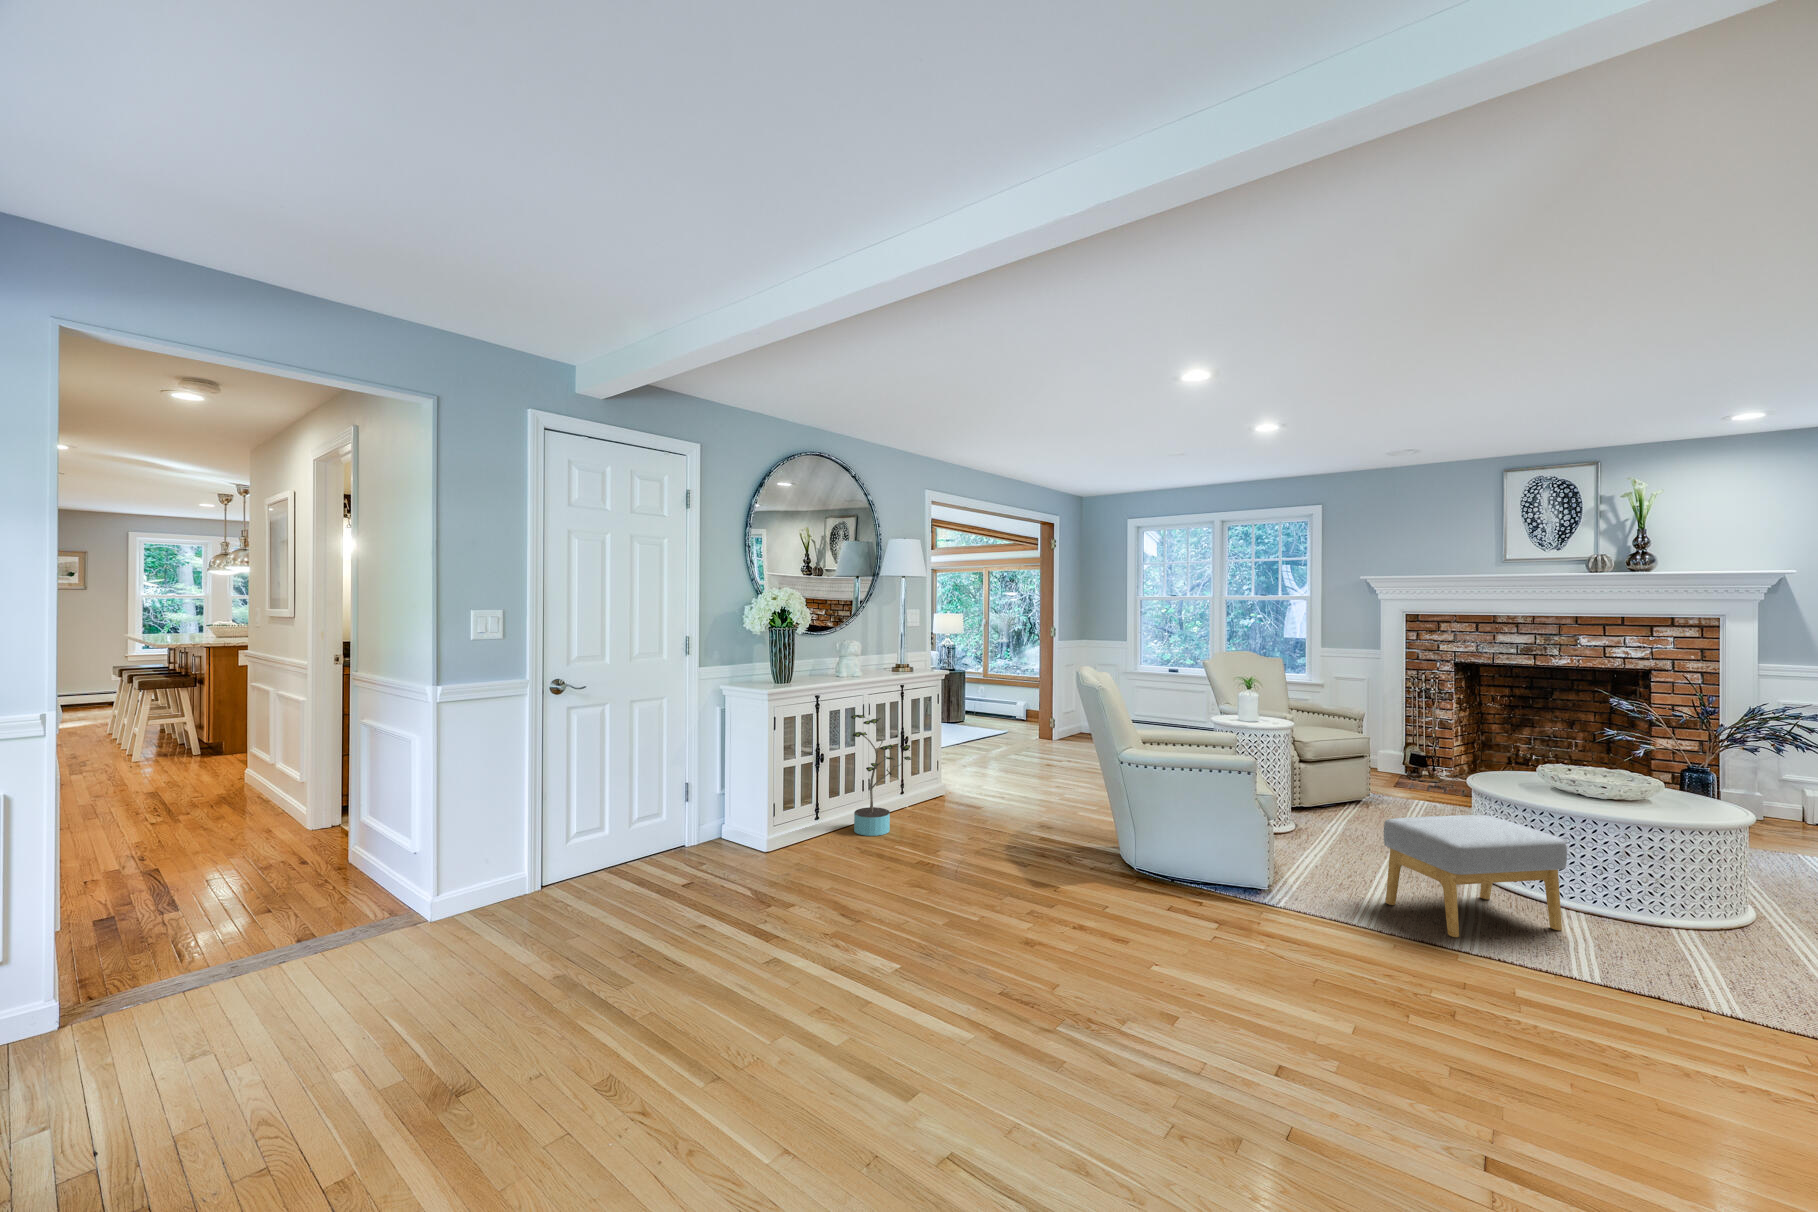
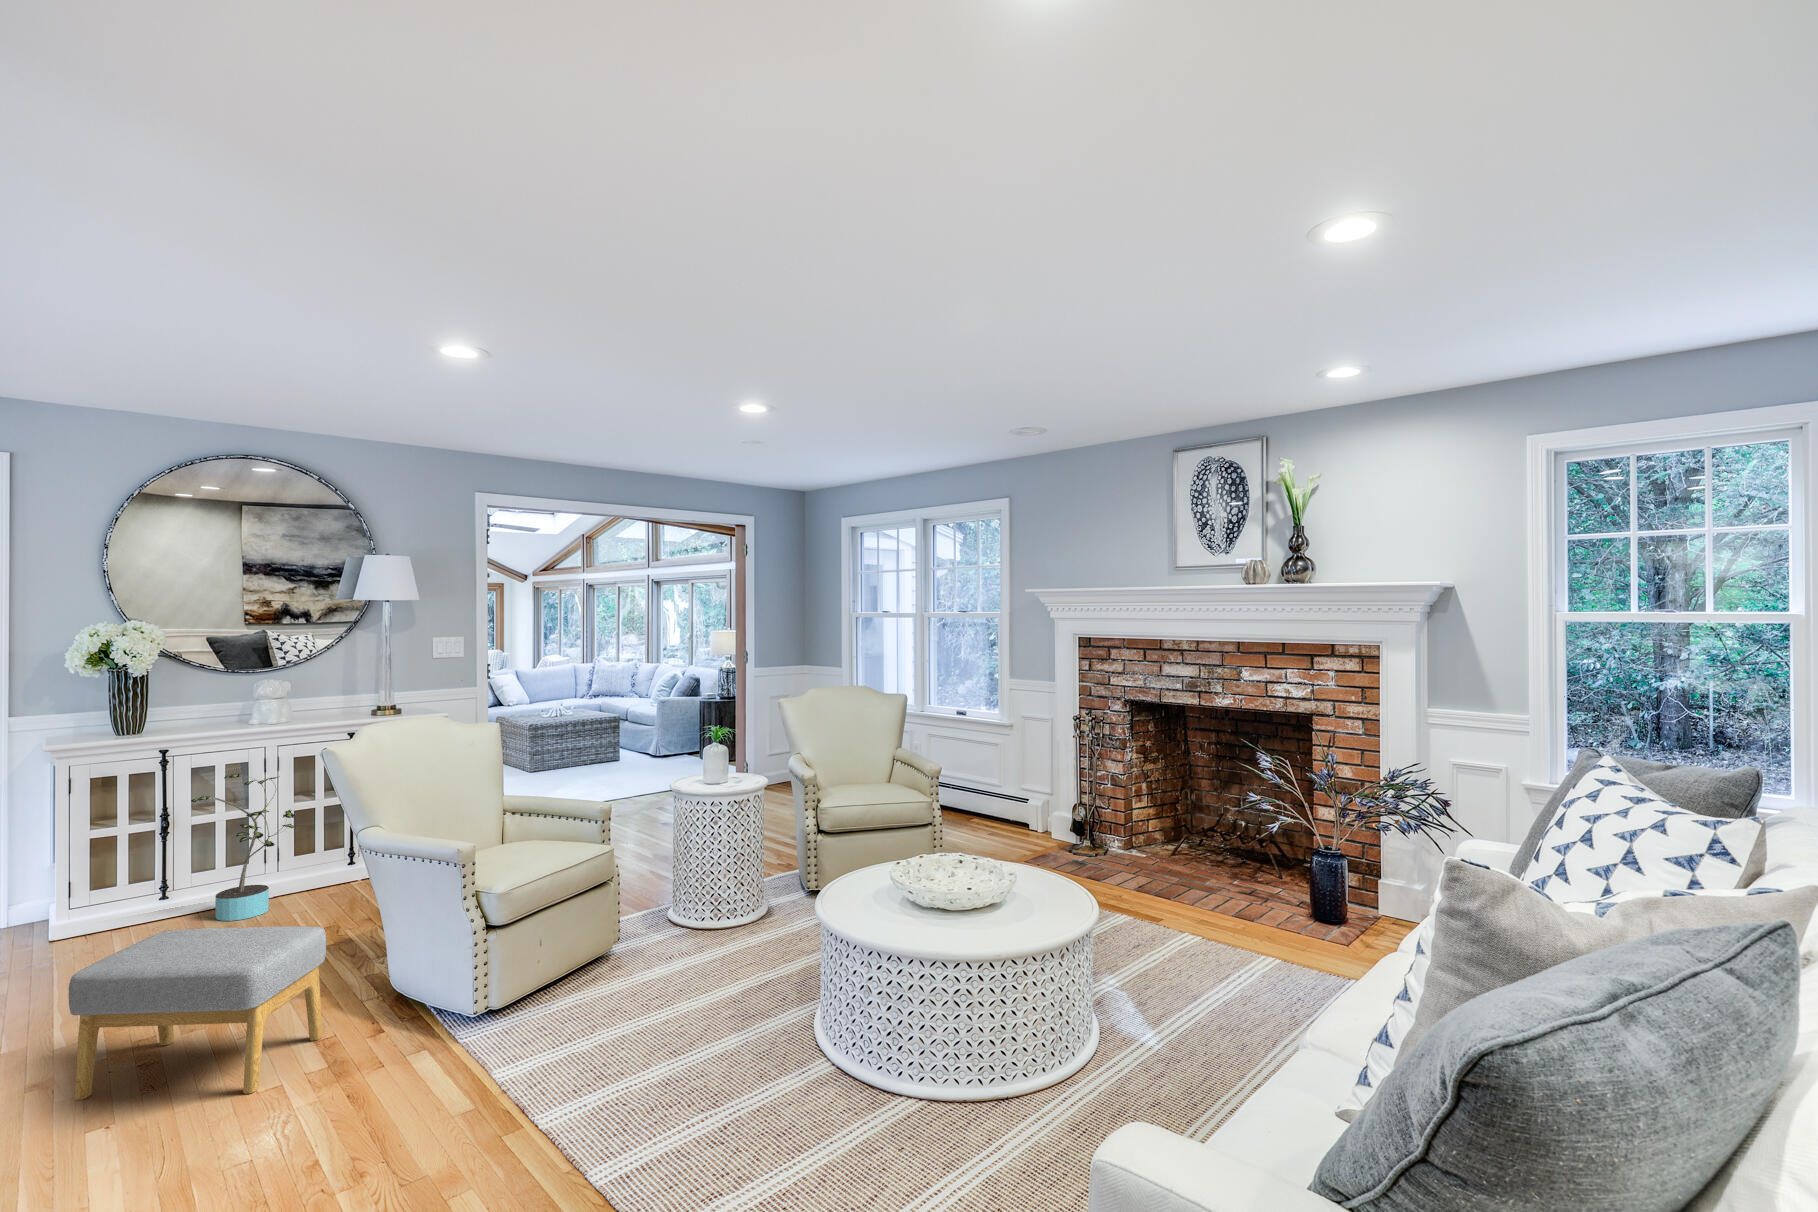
footstool: present [1384,815,1567,937] -> present [69,926,326,1100]

